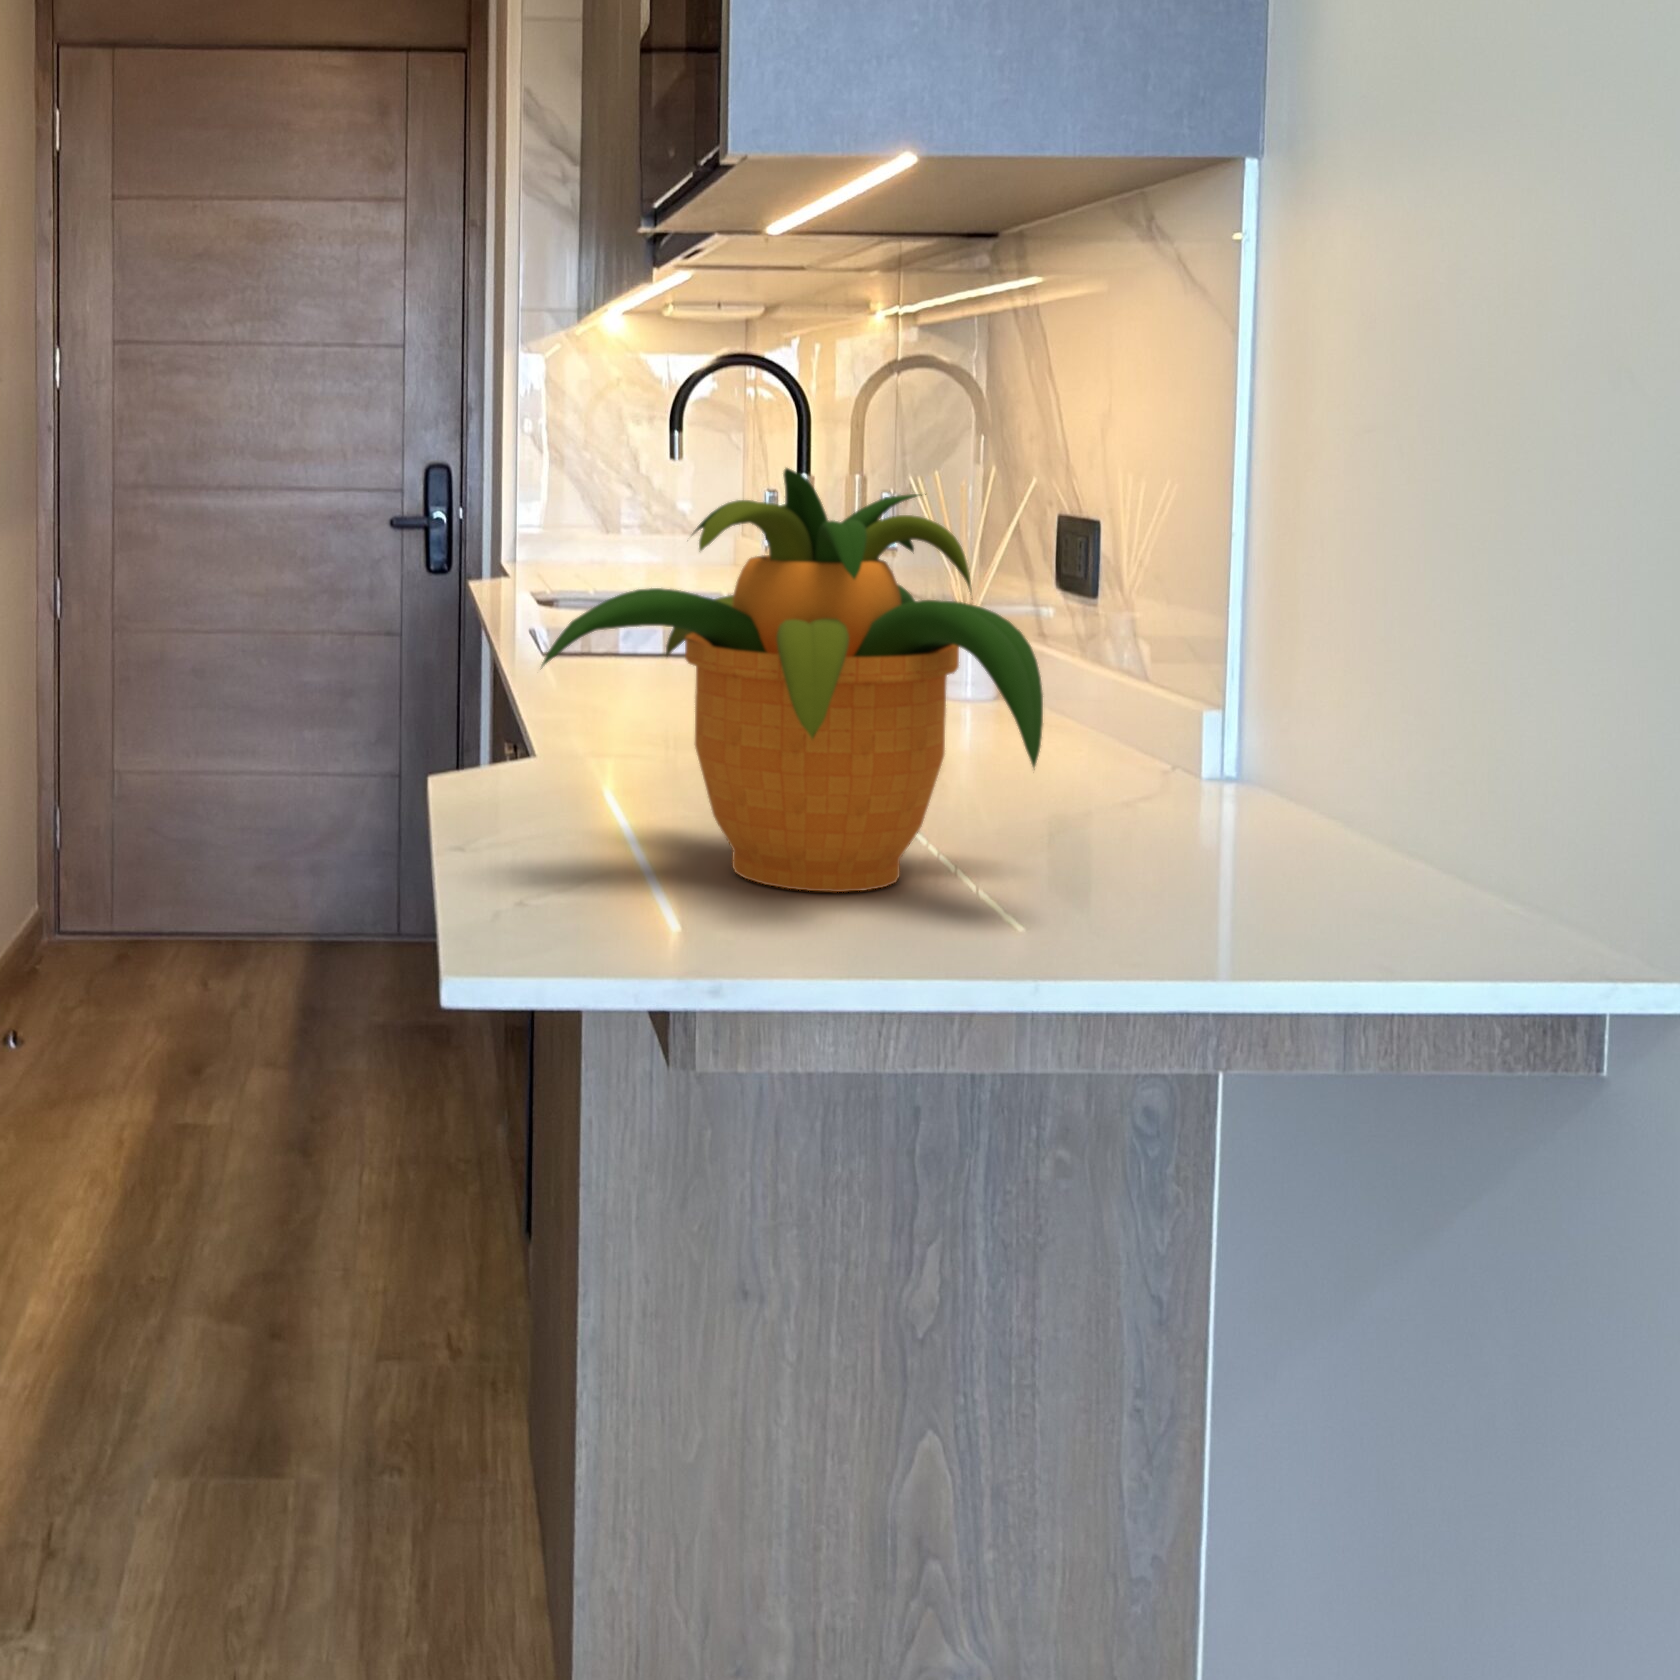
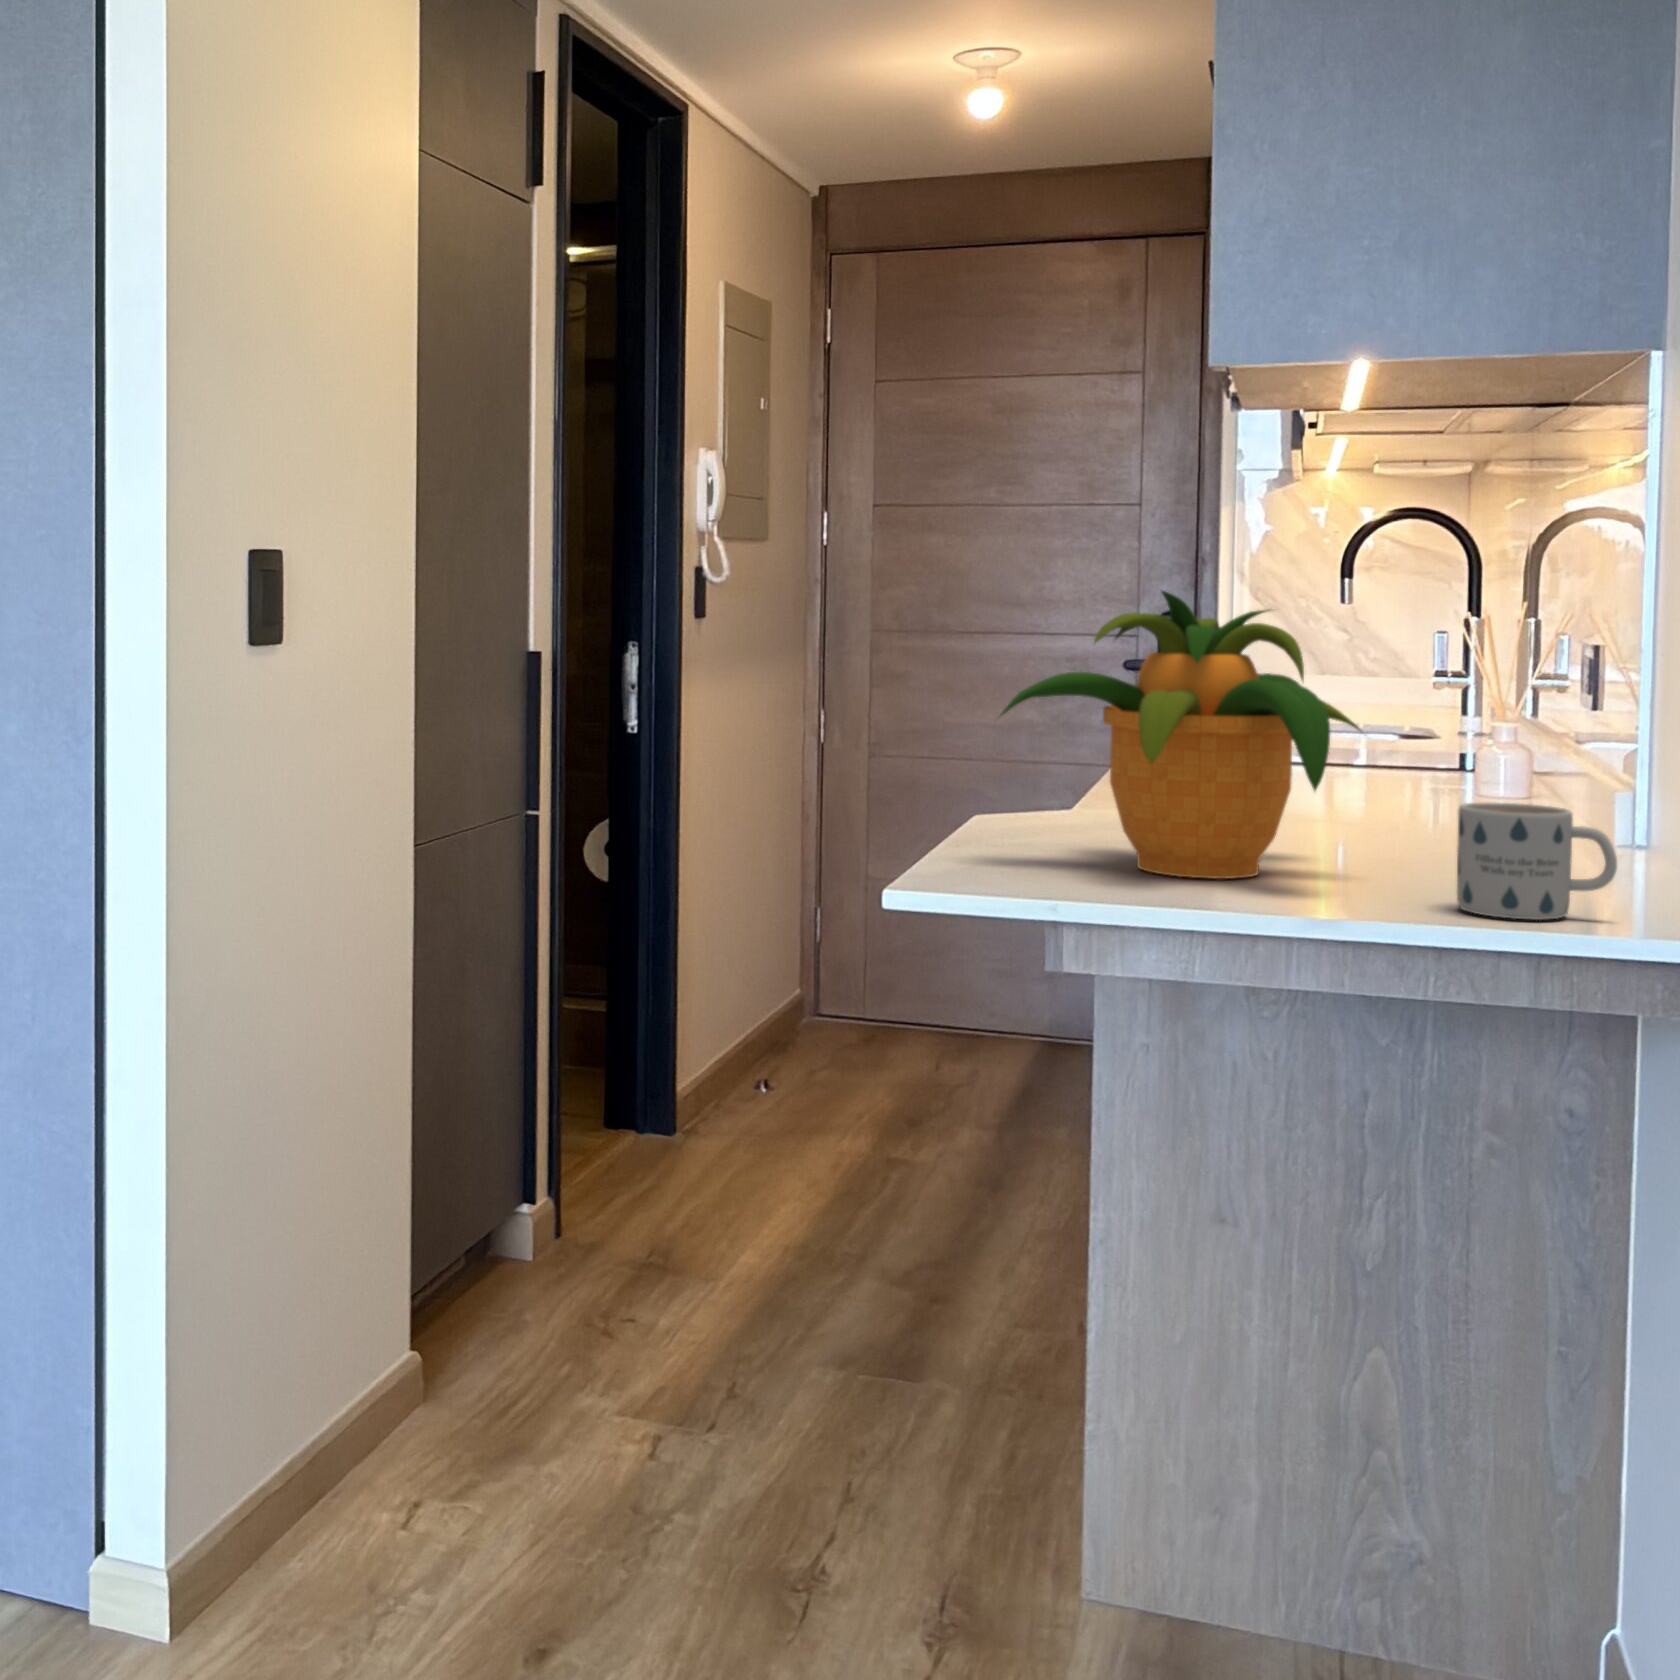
mug: none [1222,771,1437,948] -> present [1457,802,1617,920]

